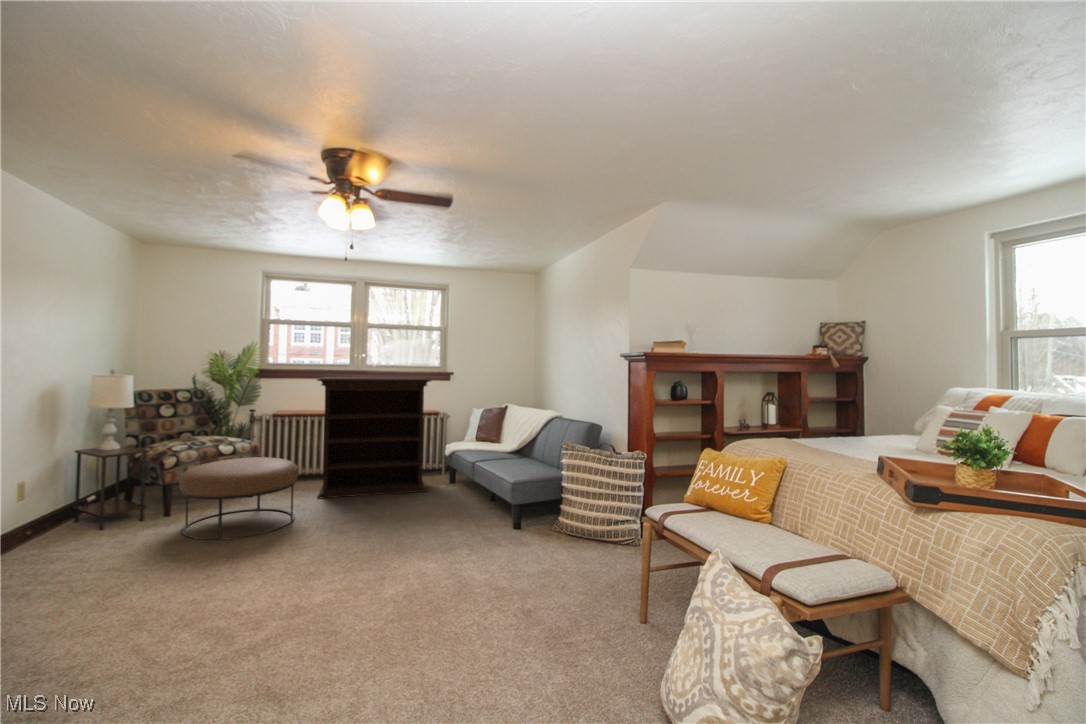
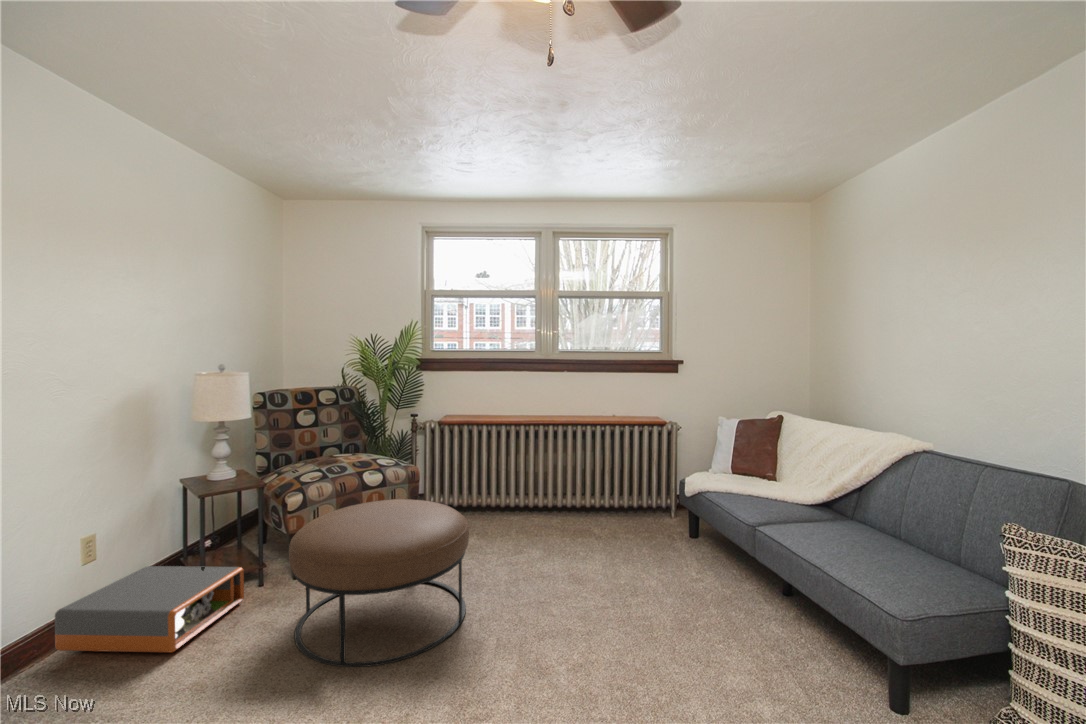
bookshelf: present [317,377,431,499] -> none [493,369,670,560]
storage box: none [8,503,136,551] -> present [55,566,244,653]

